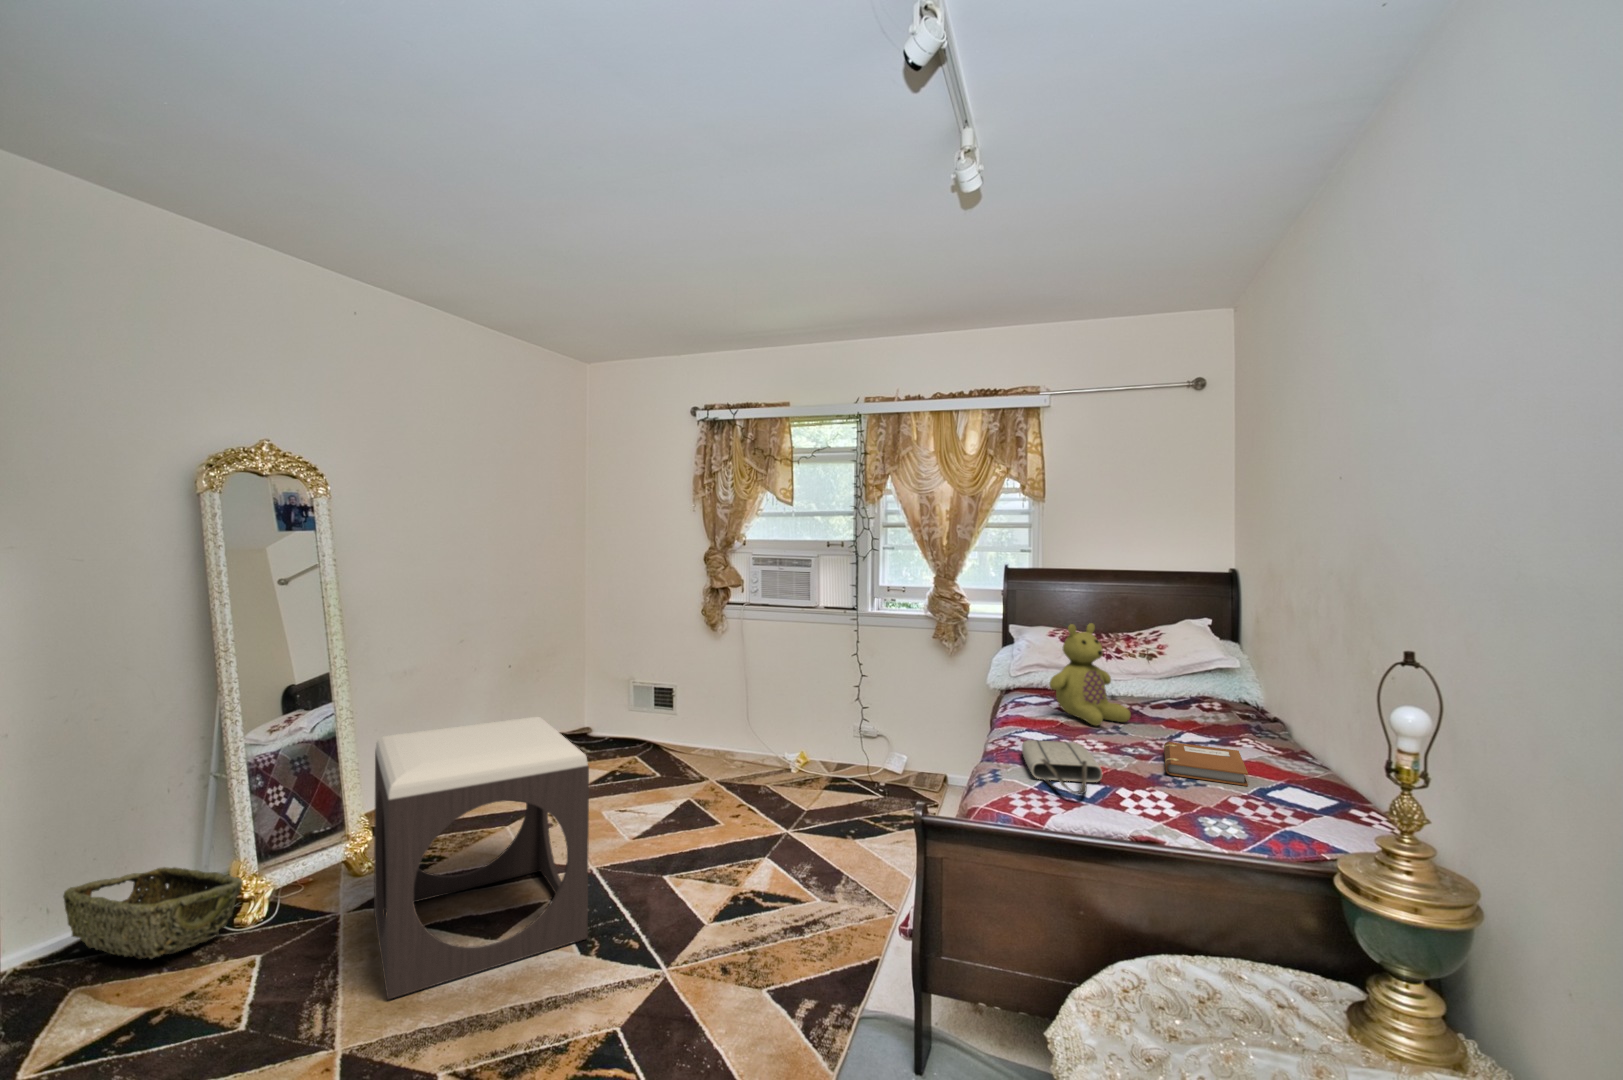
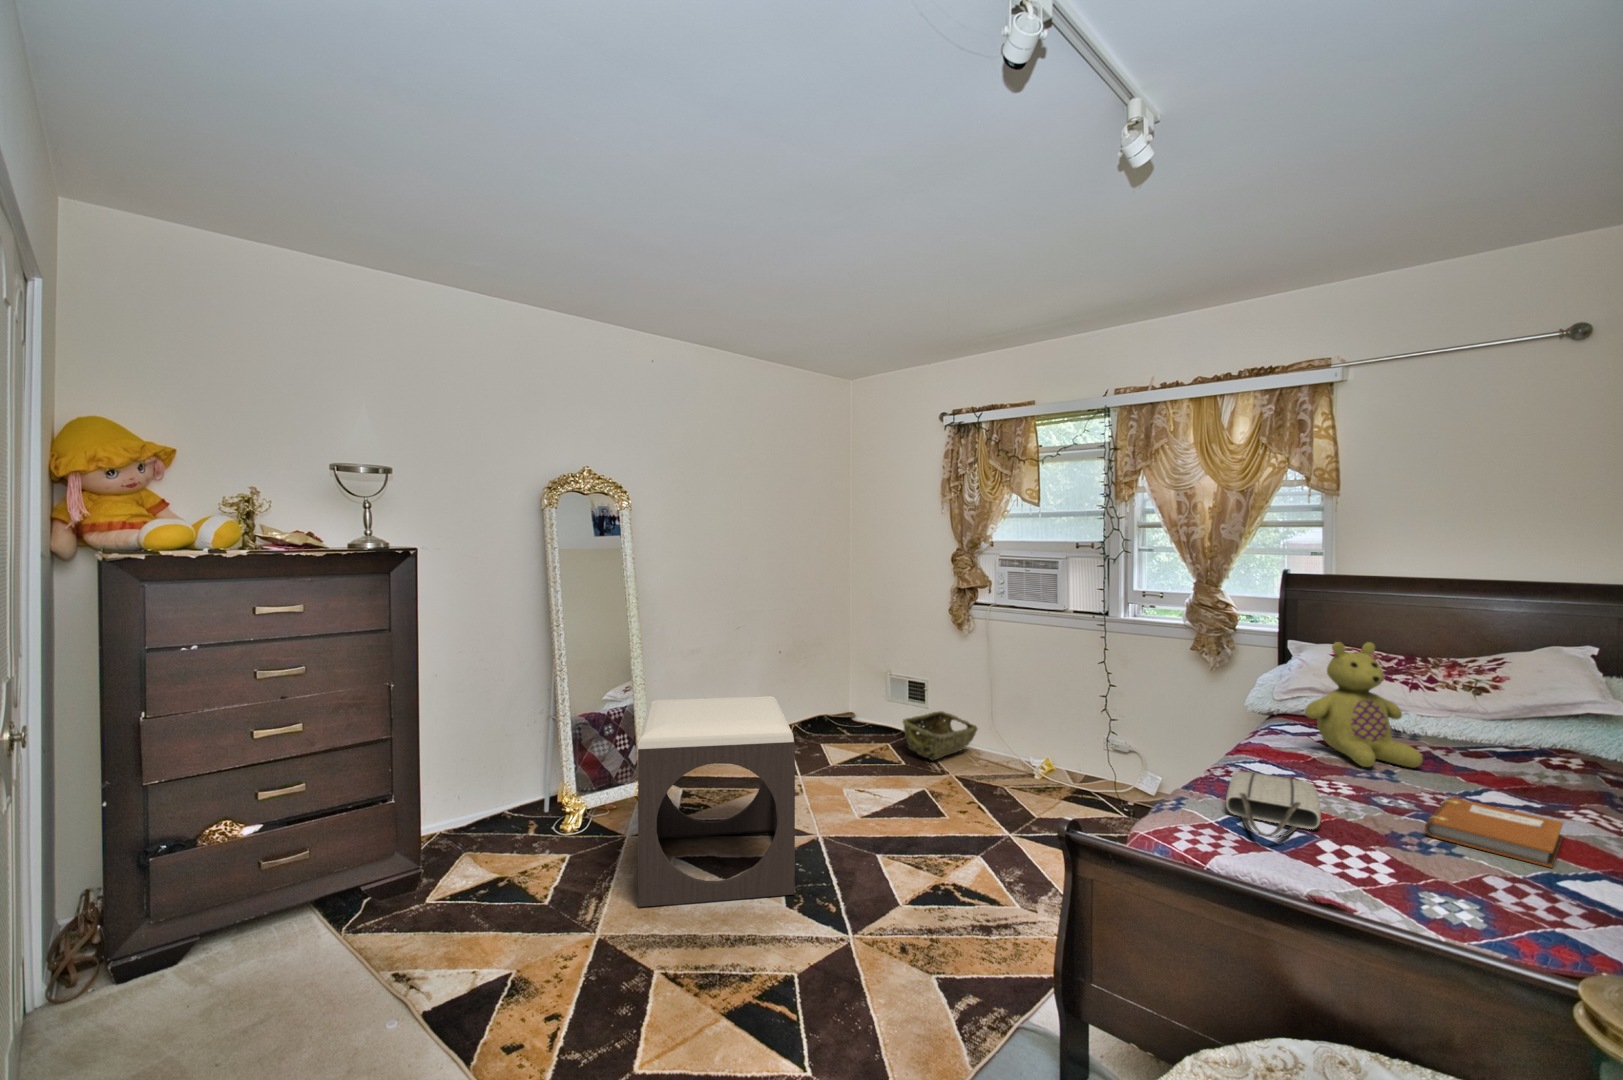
woven basket: present [63,867,243,959] -> present [903,711,977,760]

